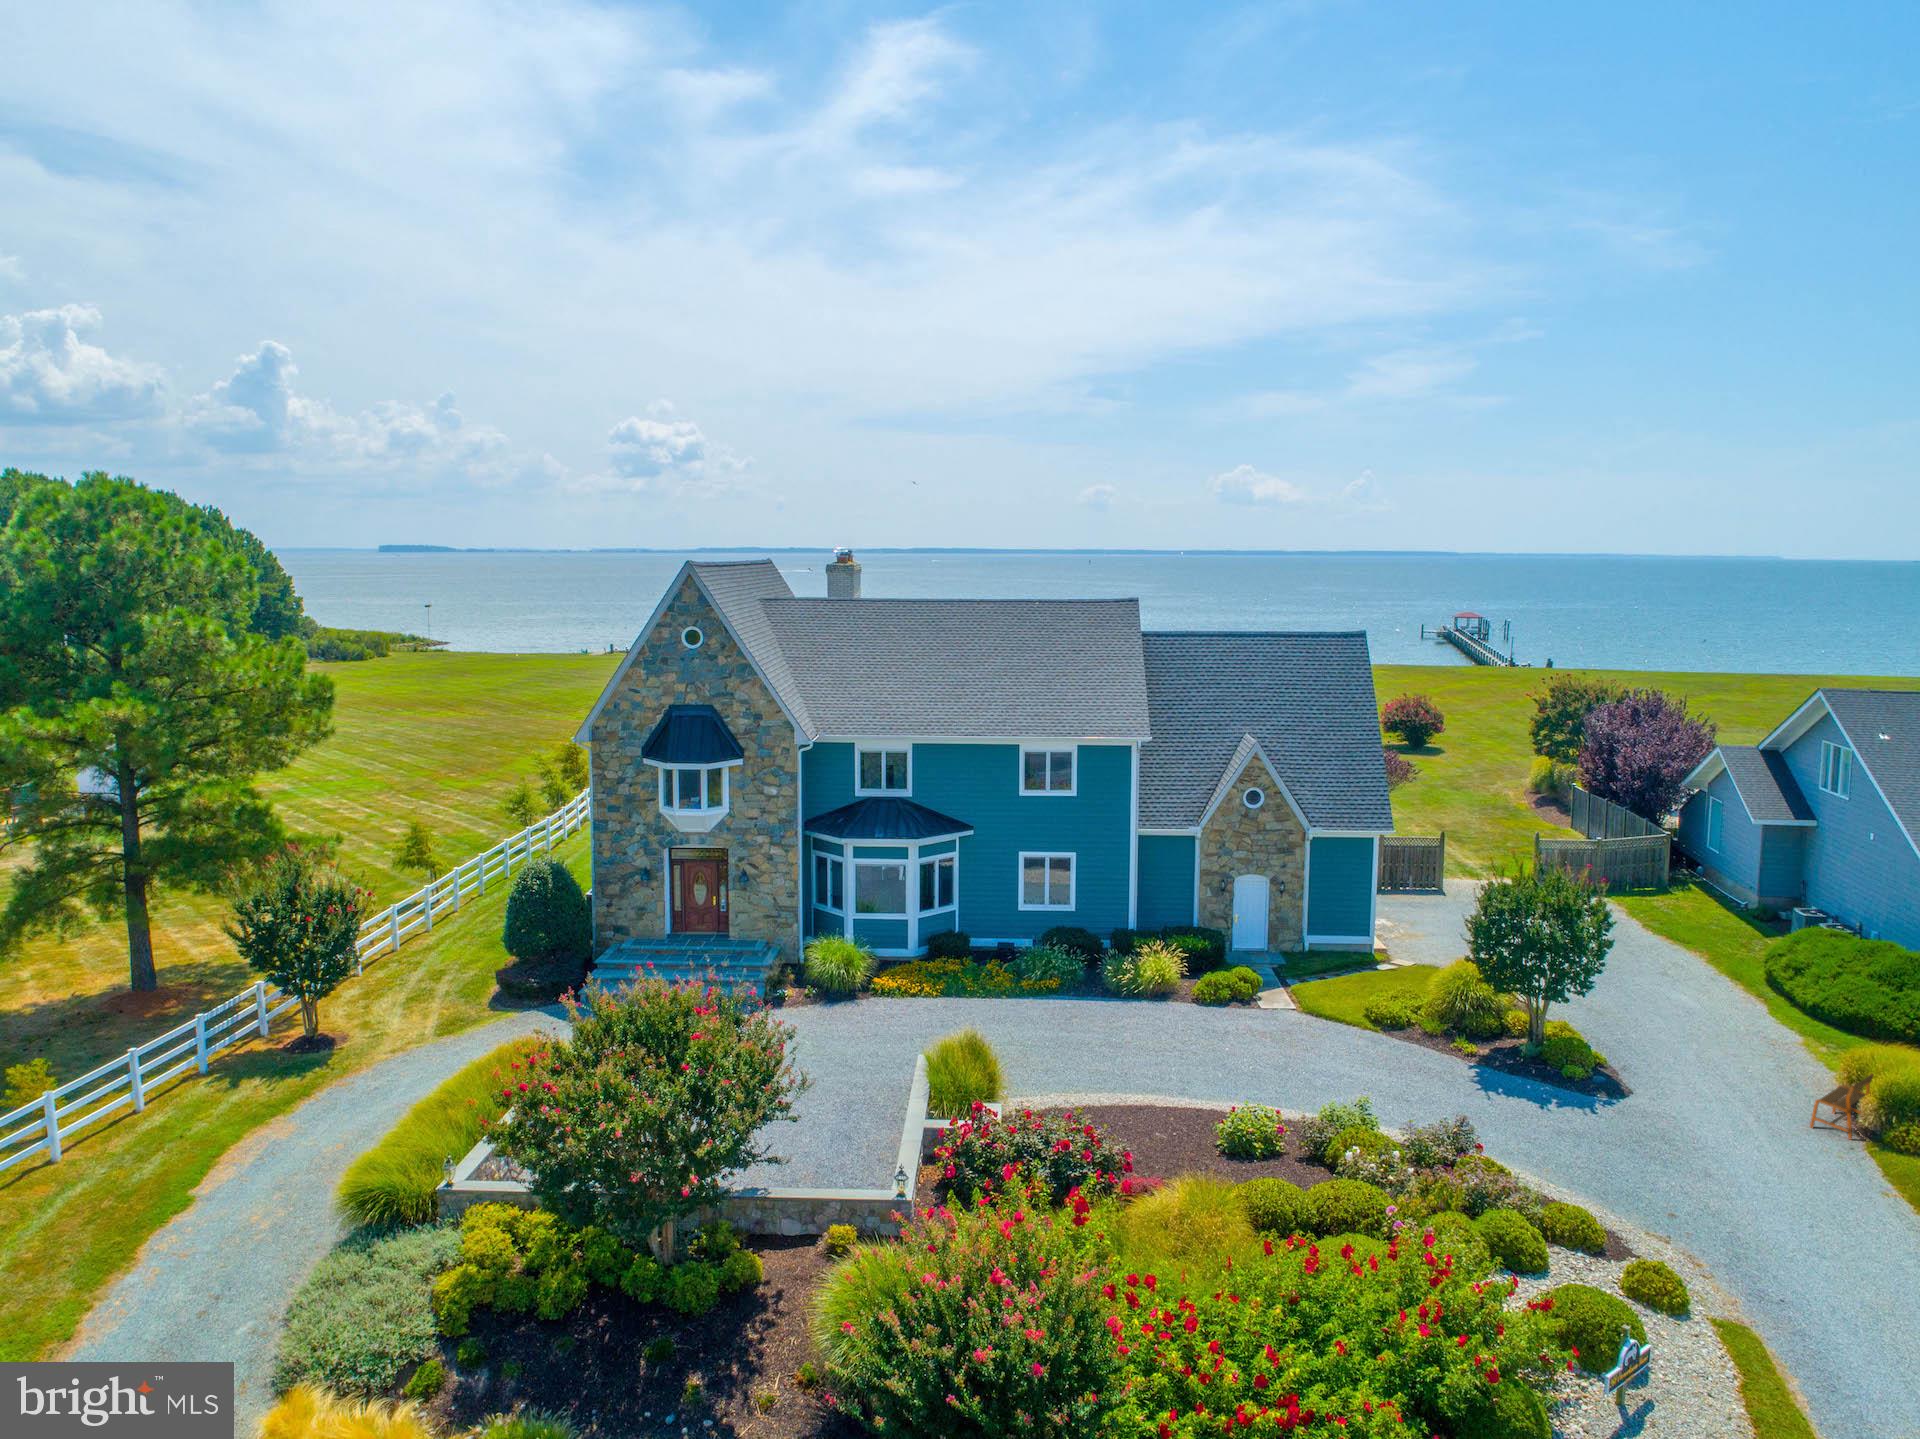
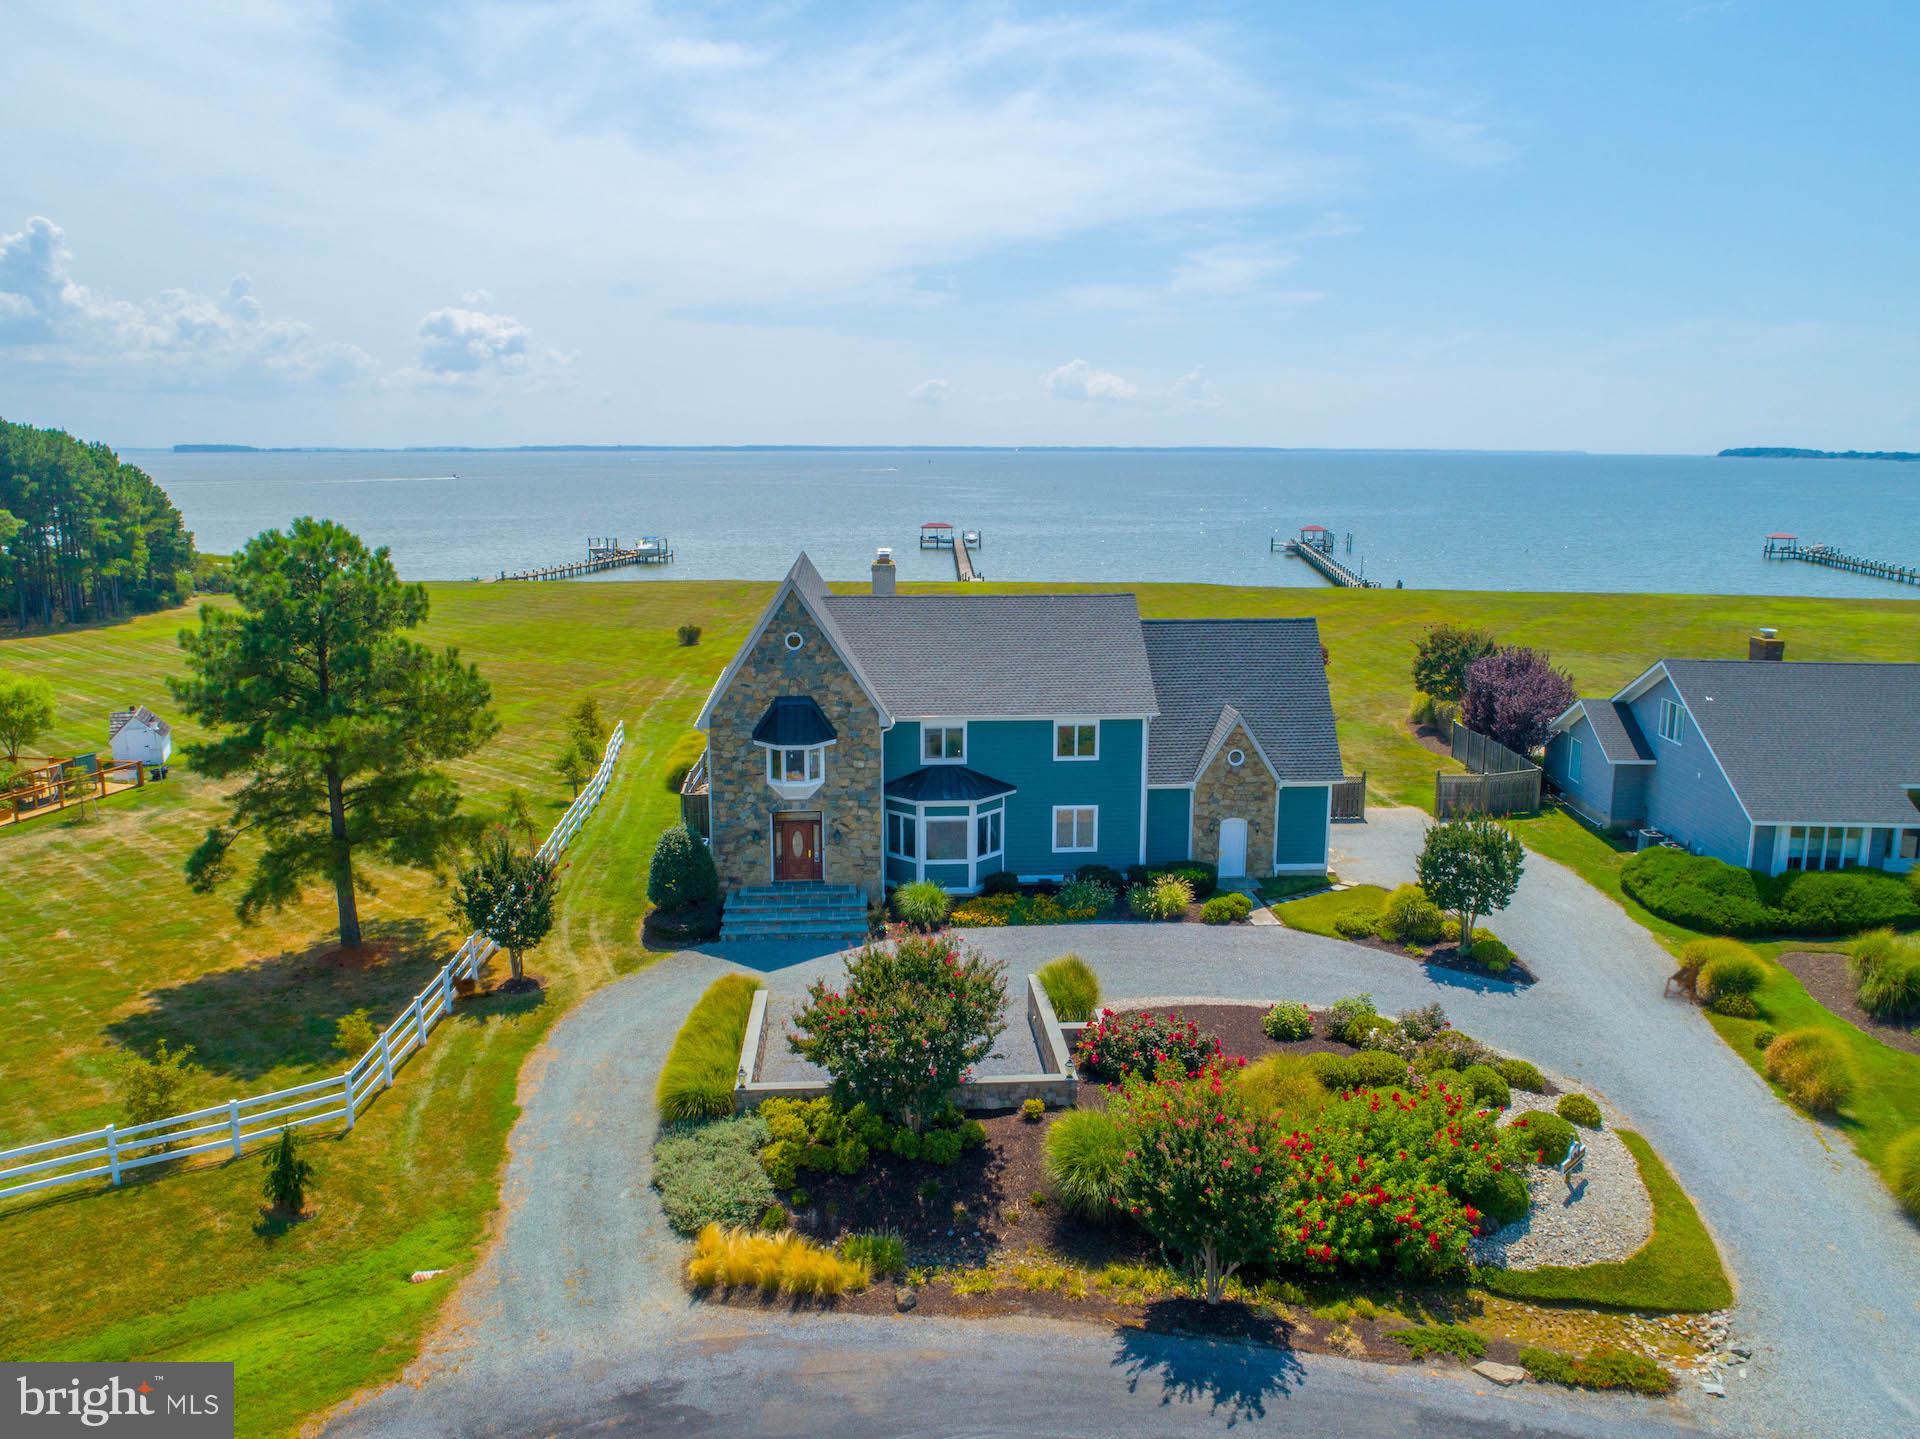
lounge chair: none [221,1022,277,1062] -> present [452,972,492,997]

